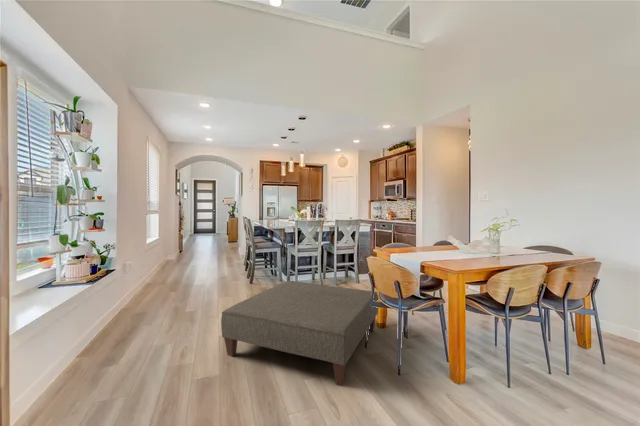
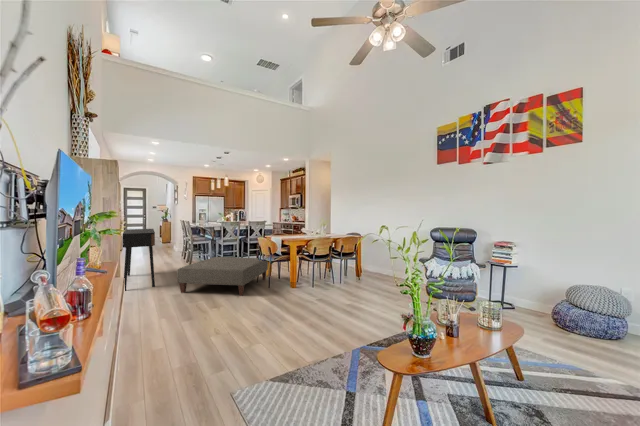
console table: none [142,230,202,337] -> present [123,229,155,290]

